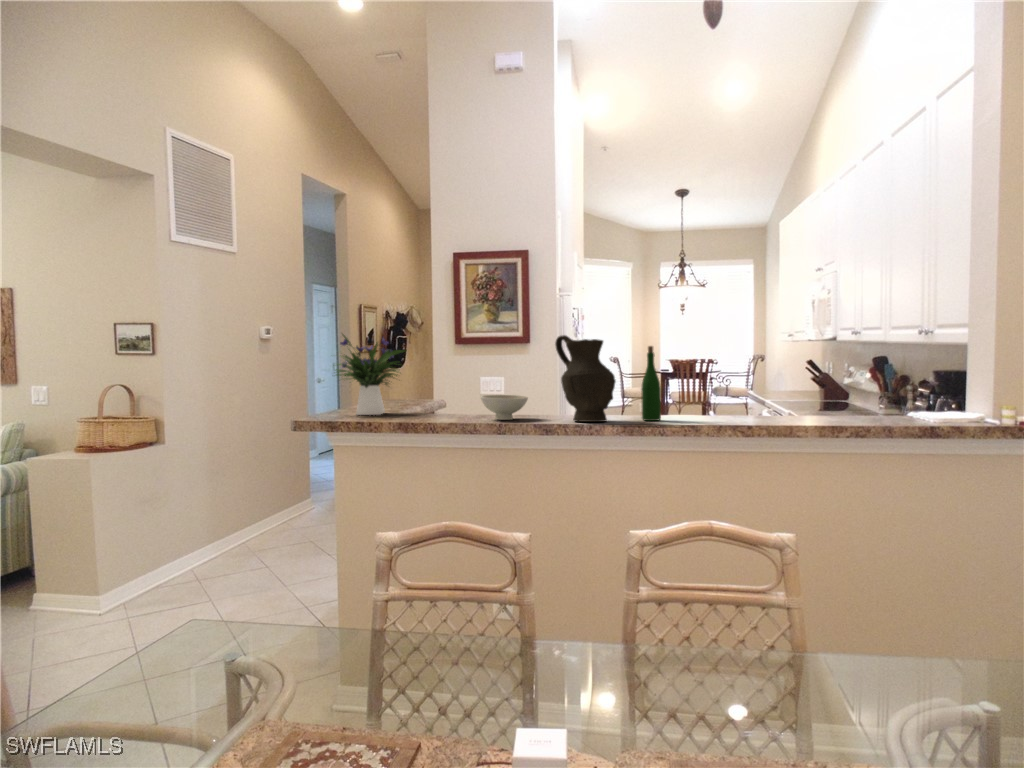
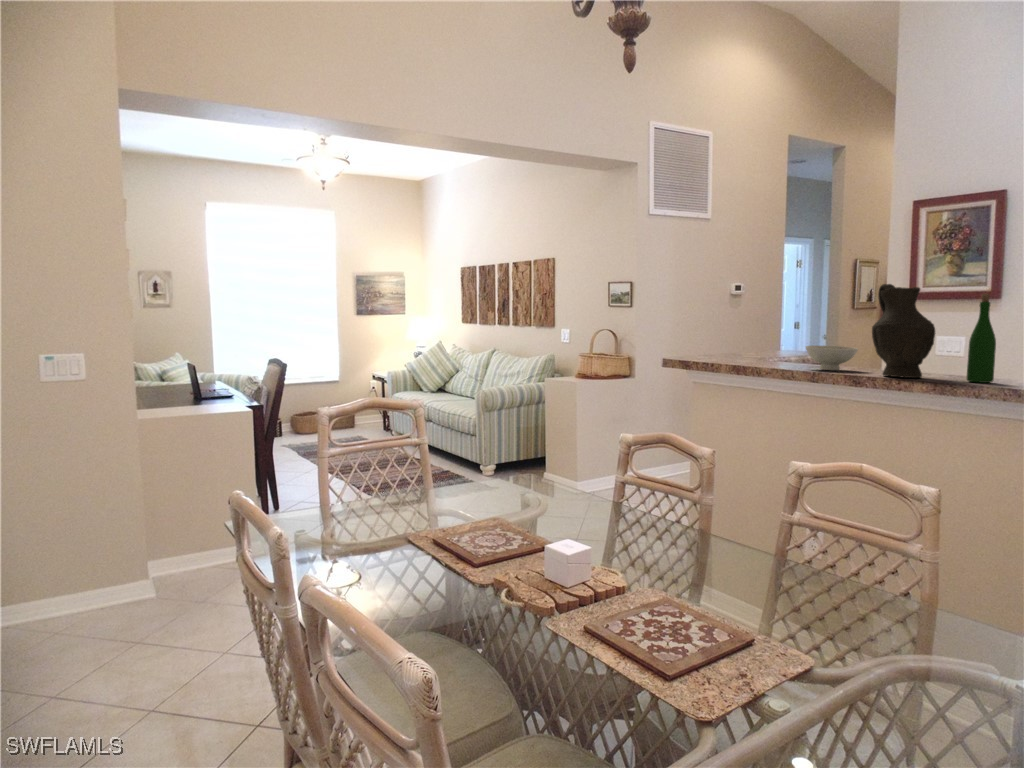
flower arrangement: present [338,335,405,415] -> none [710,287,786,361]

